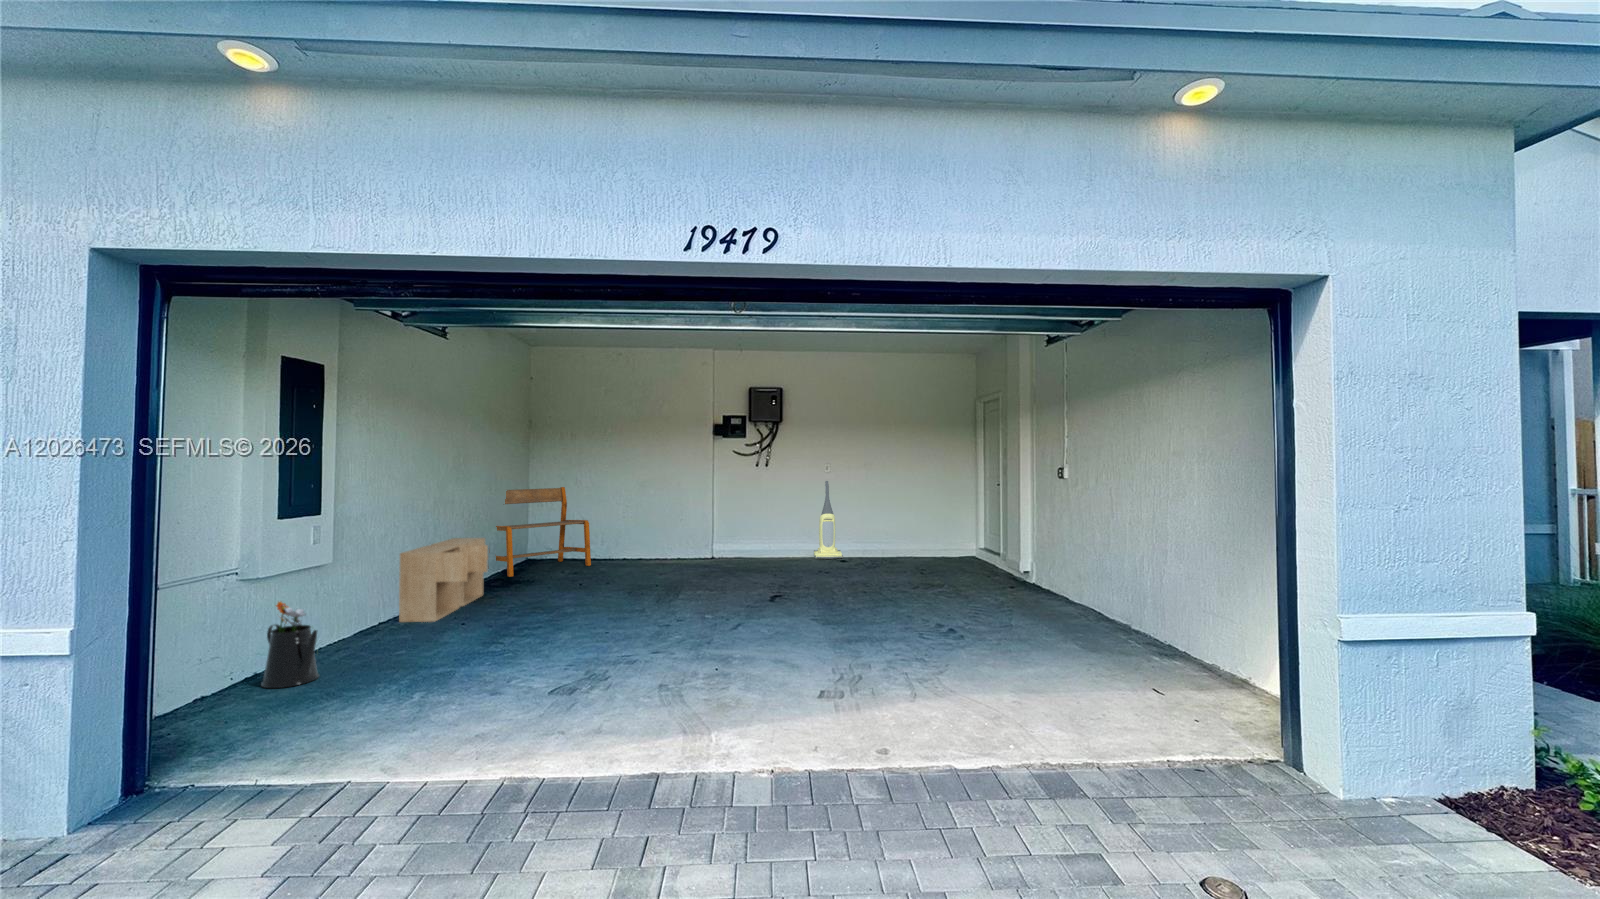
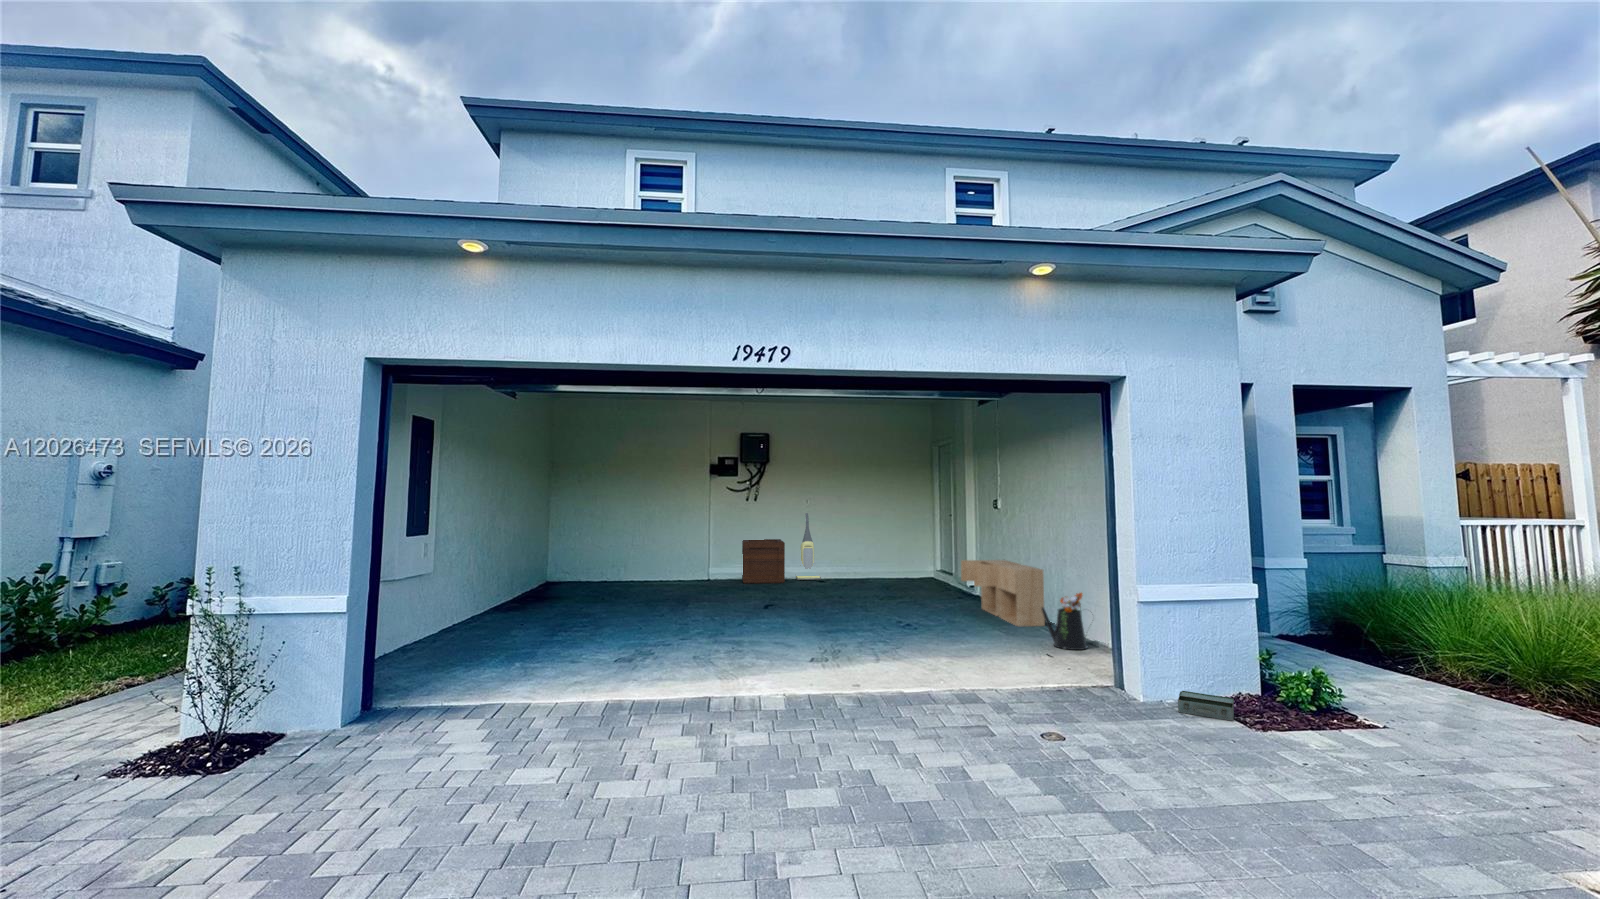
bench: present [496,487,591,577] -> none [517,518,605,594]
wooden crate: none [752,511,800,563] -> present [742,539,785,584]
storage cabinet: present [399,538,488,622] -> present [961,560,1045,626]
watering can: present [261,602,319,688] -> present [1042,593,1087,650]
toolbox: none [1409,784,1527,854] -> present [1178,691,1234,721]

